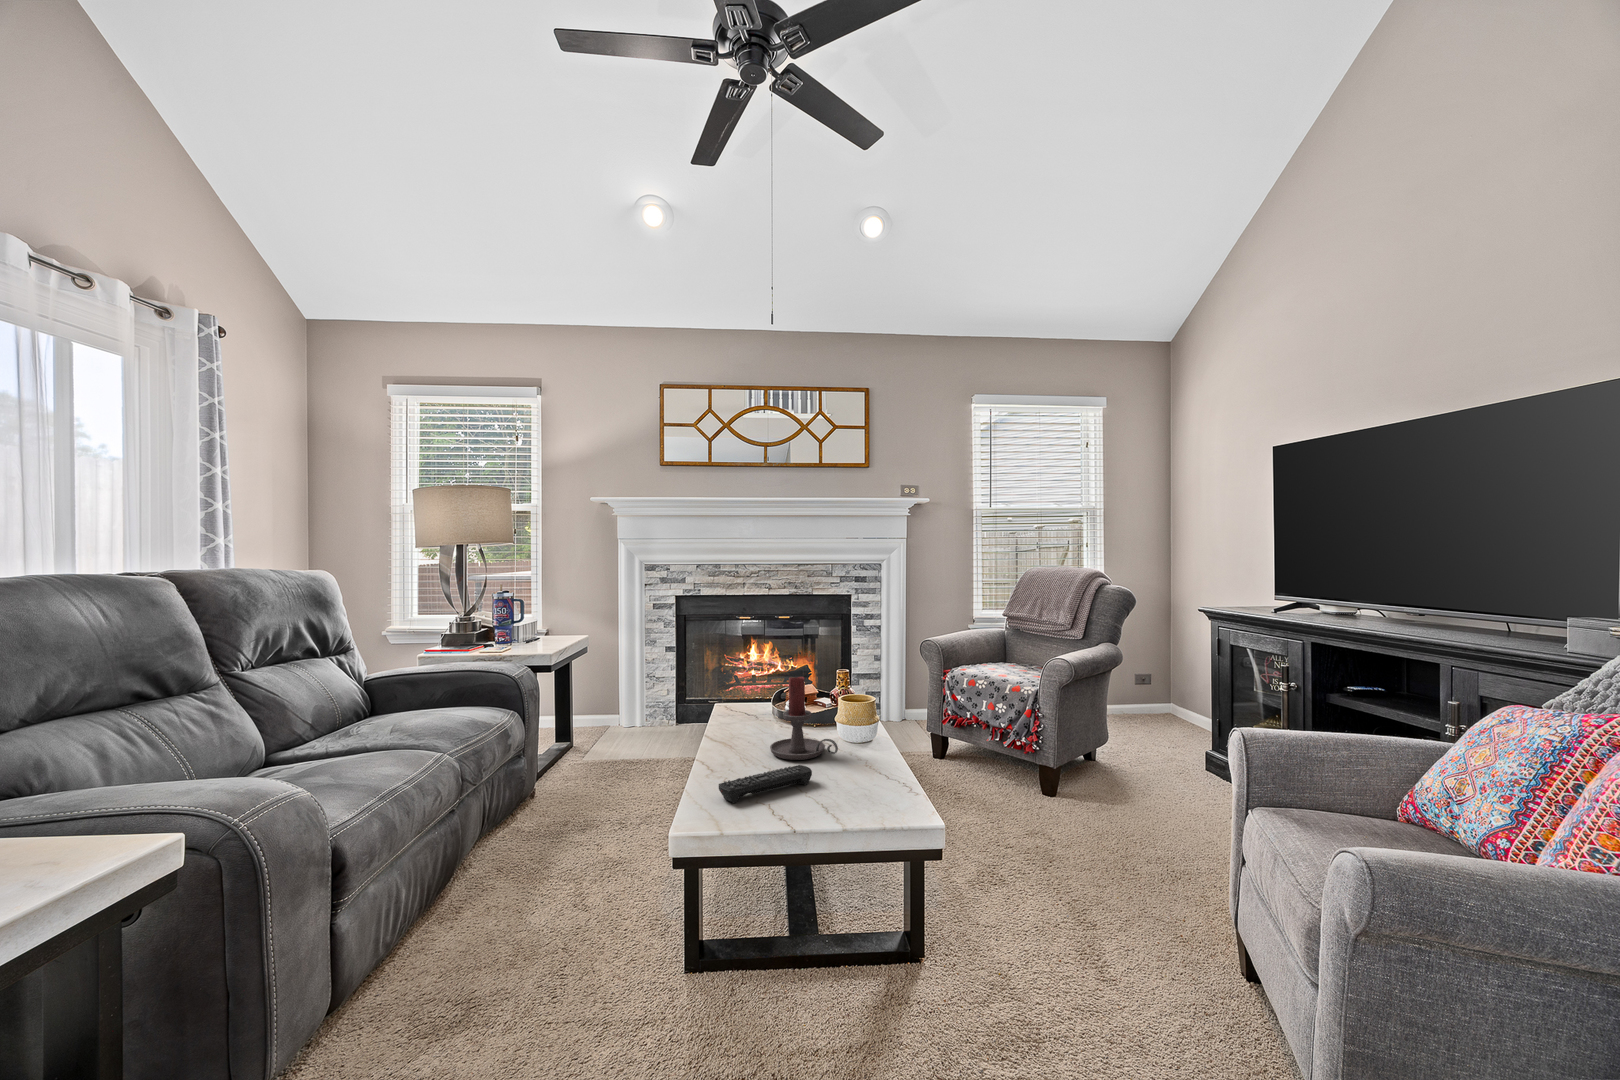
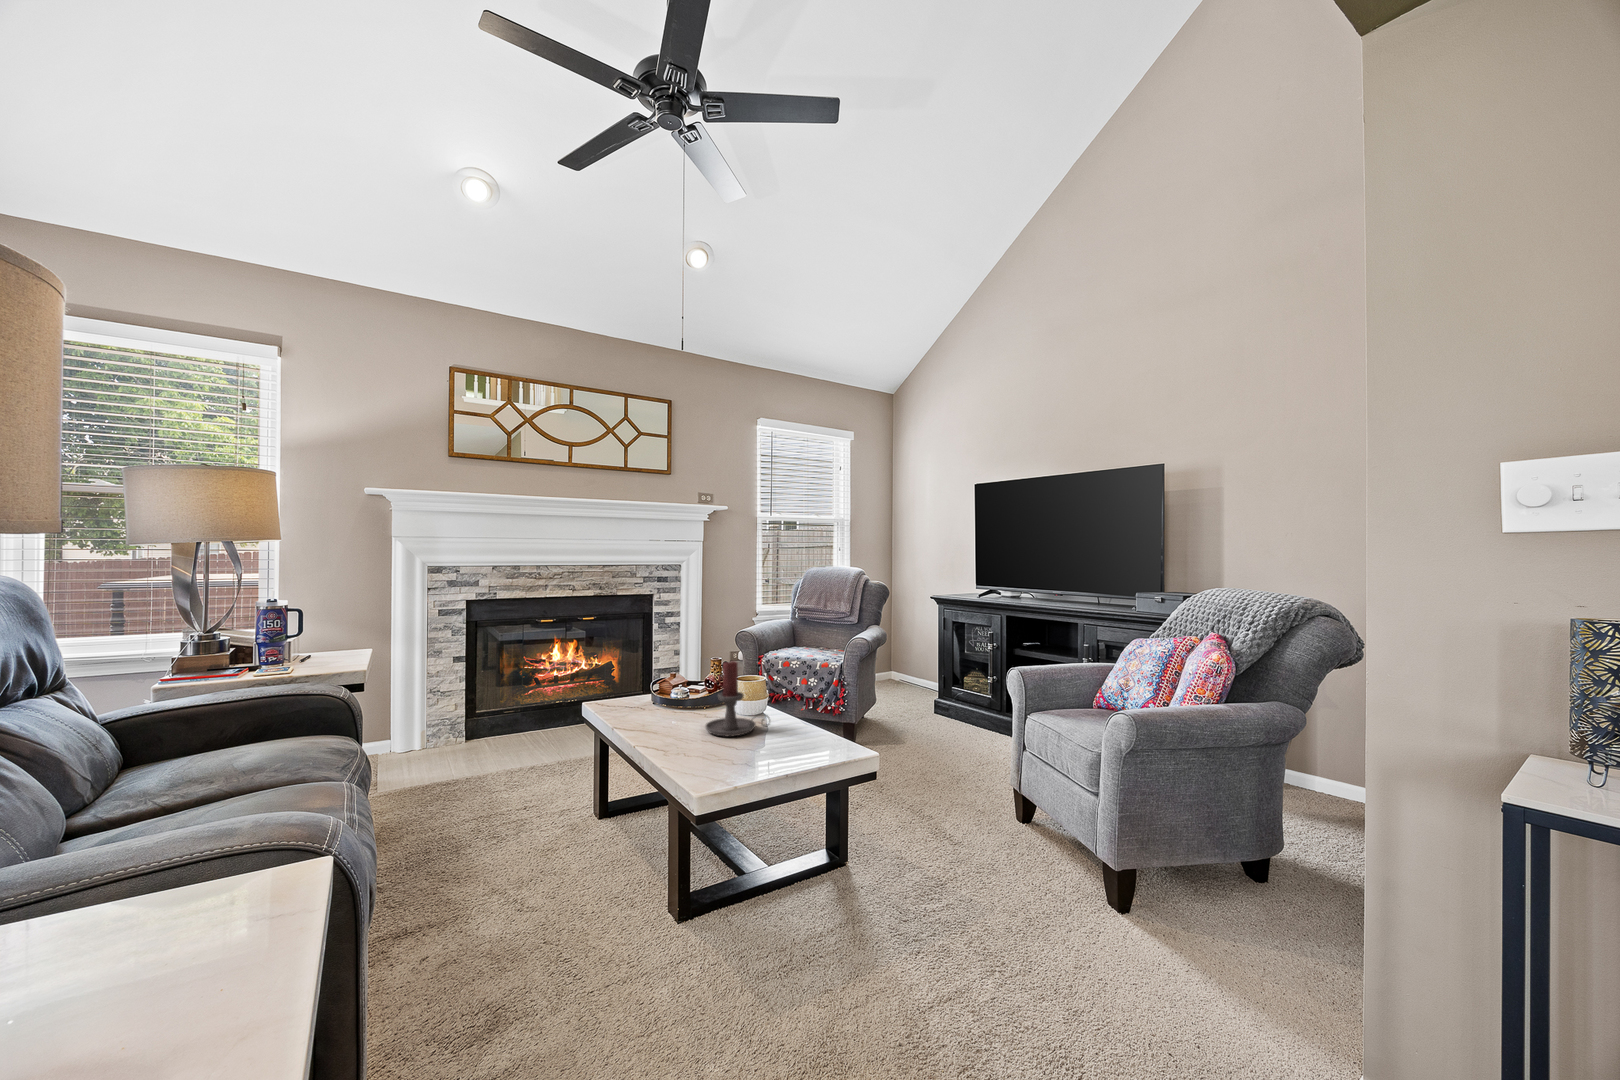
remote control: present [719,765,812,803] -> none [712,737,776,776]

